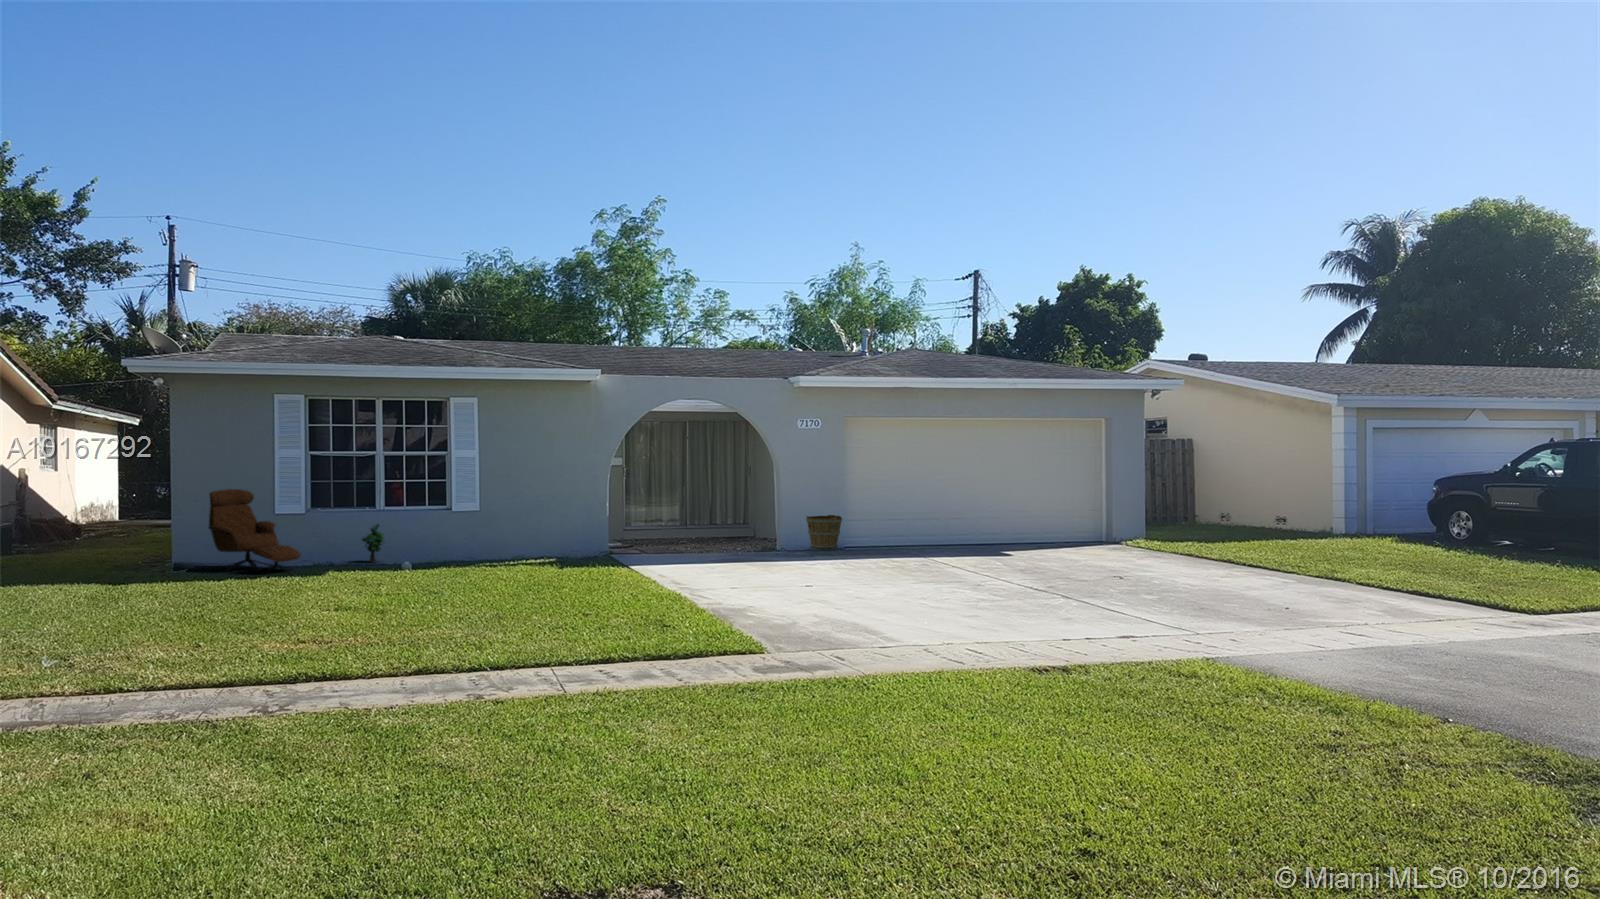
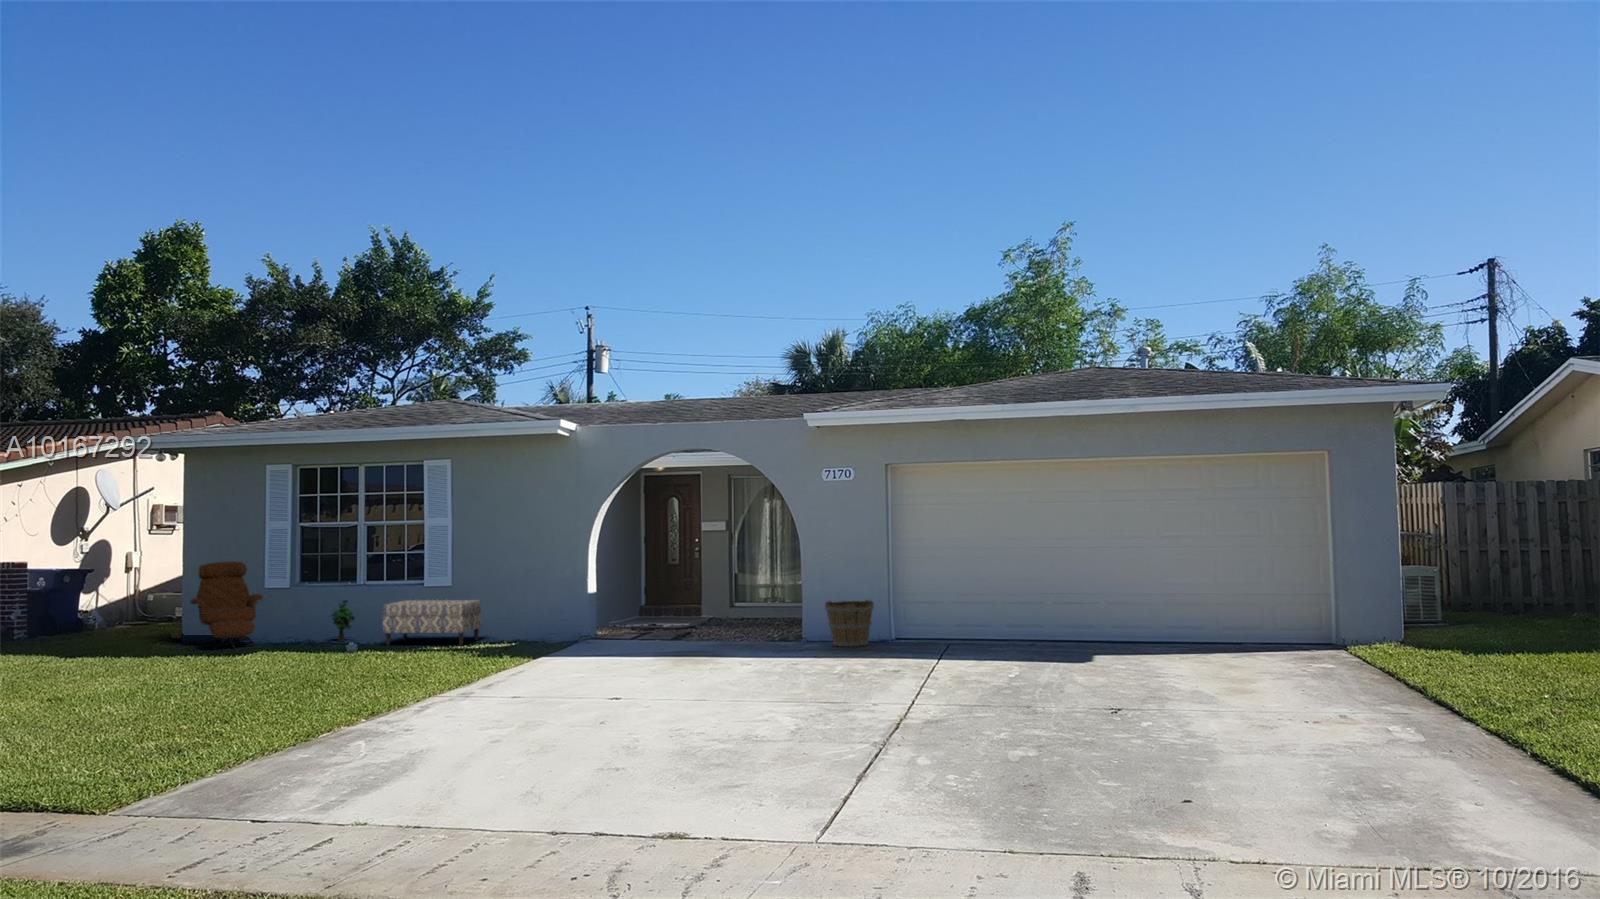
bench: none [435,522,518,563] -> present [382,600,481,645]

